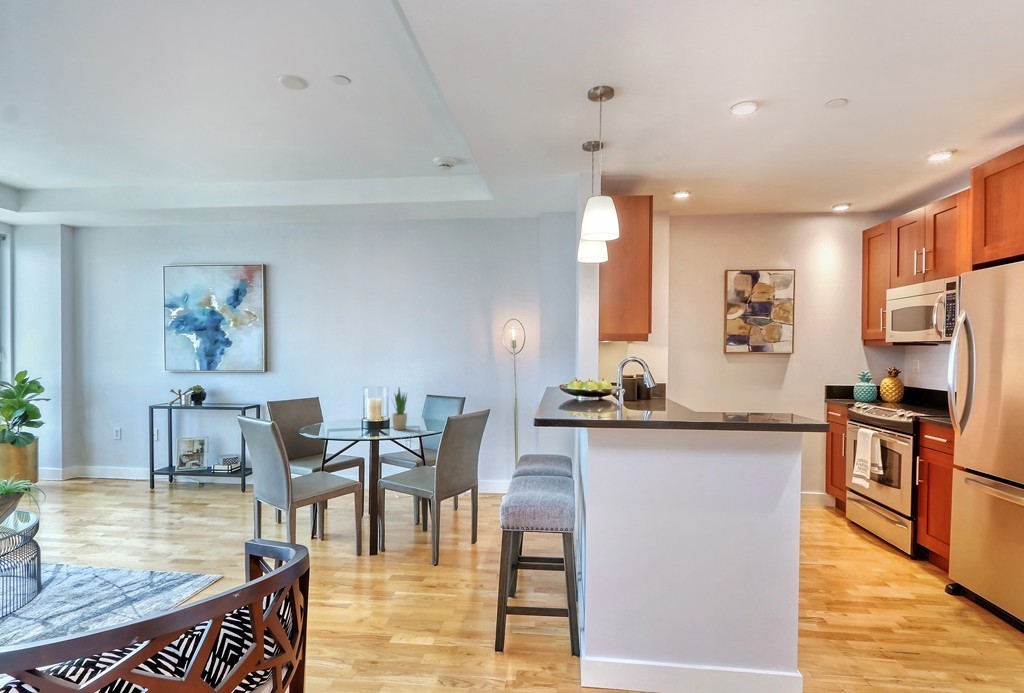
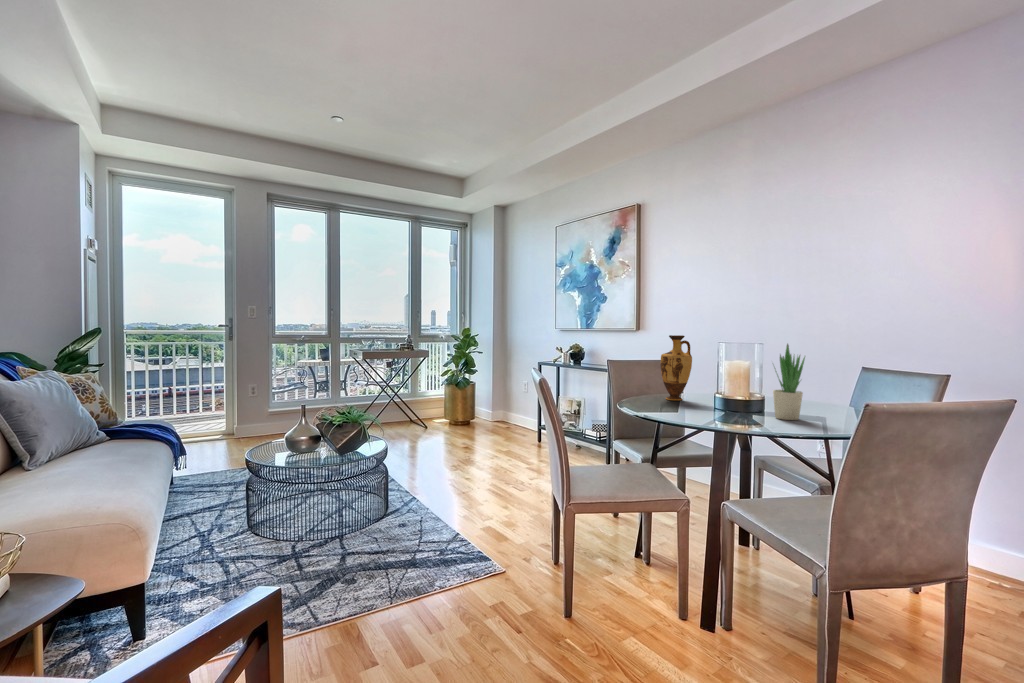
vase: none [316,382,338,428] -> present [660,335,692,401]

